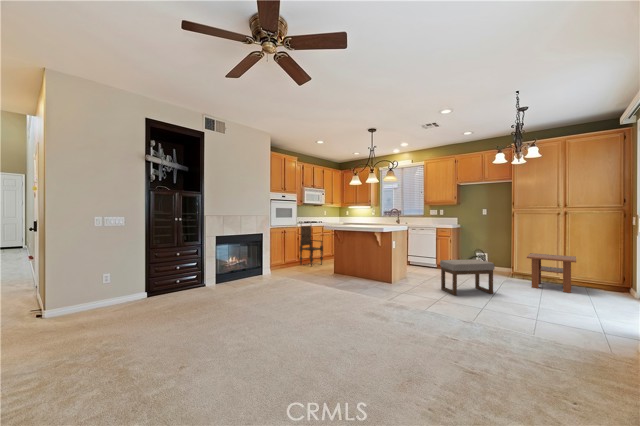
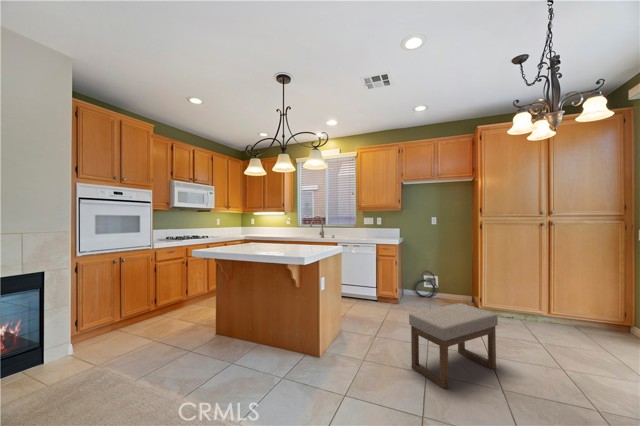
armchair: present [299,225,323,266] -> none [157,239,203,319]
coffee table: present [527,253,576,293] -> none [506,279,592,345]

